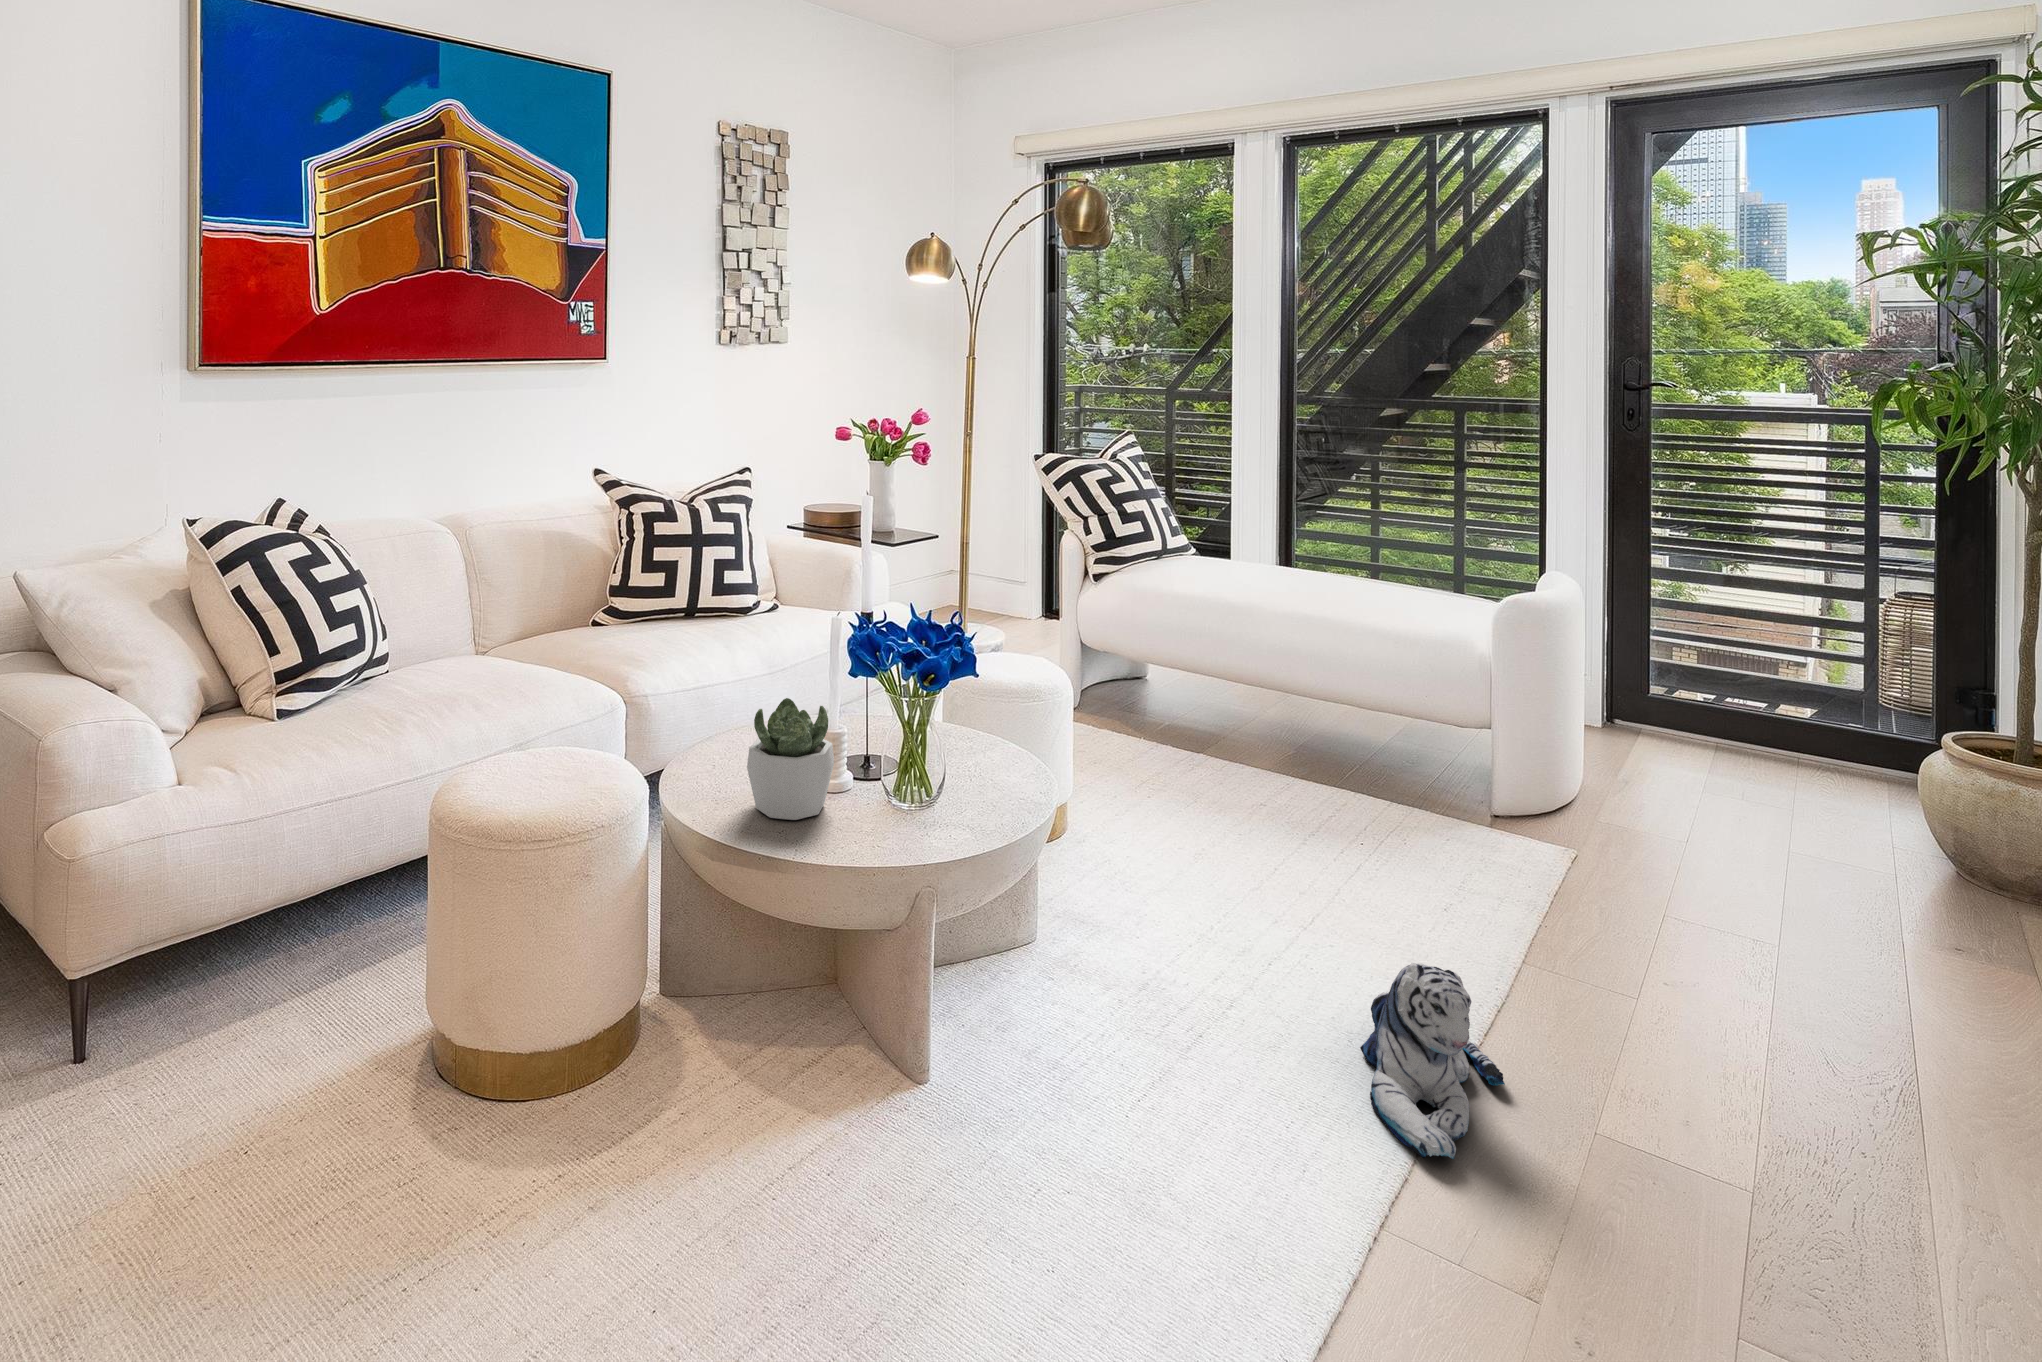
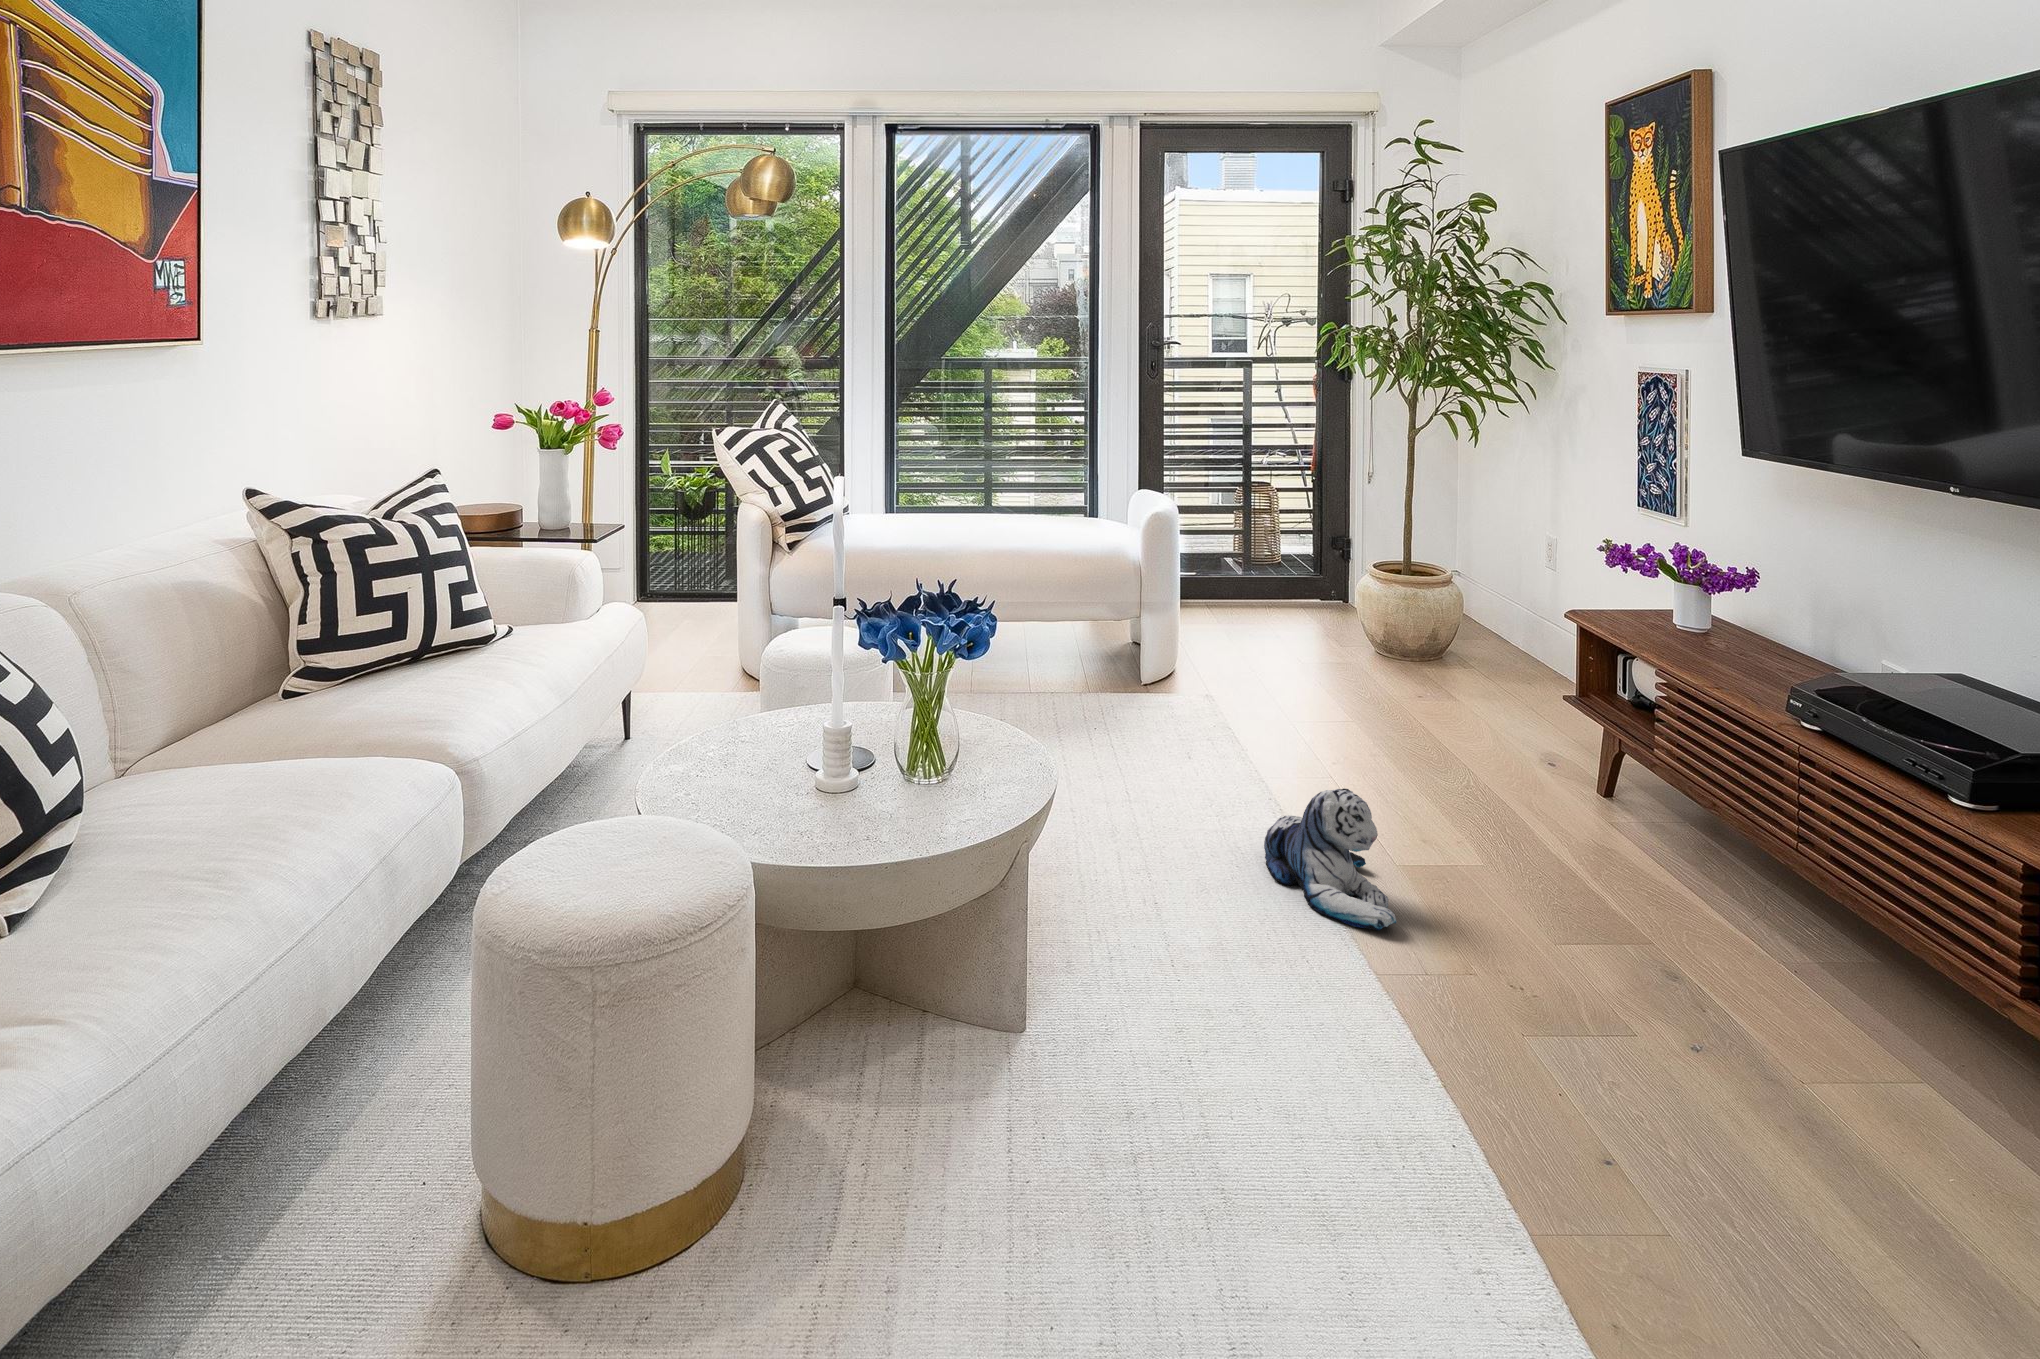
succulent plant: present [747,698,834,820] -> none [827,696,924,829]

